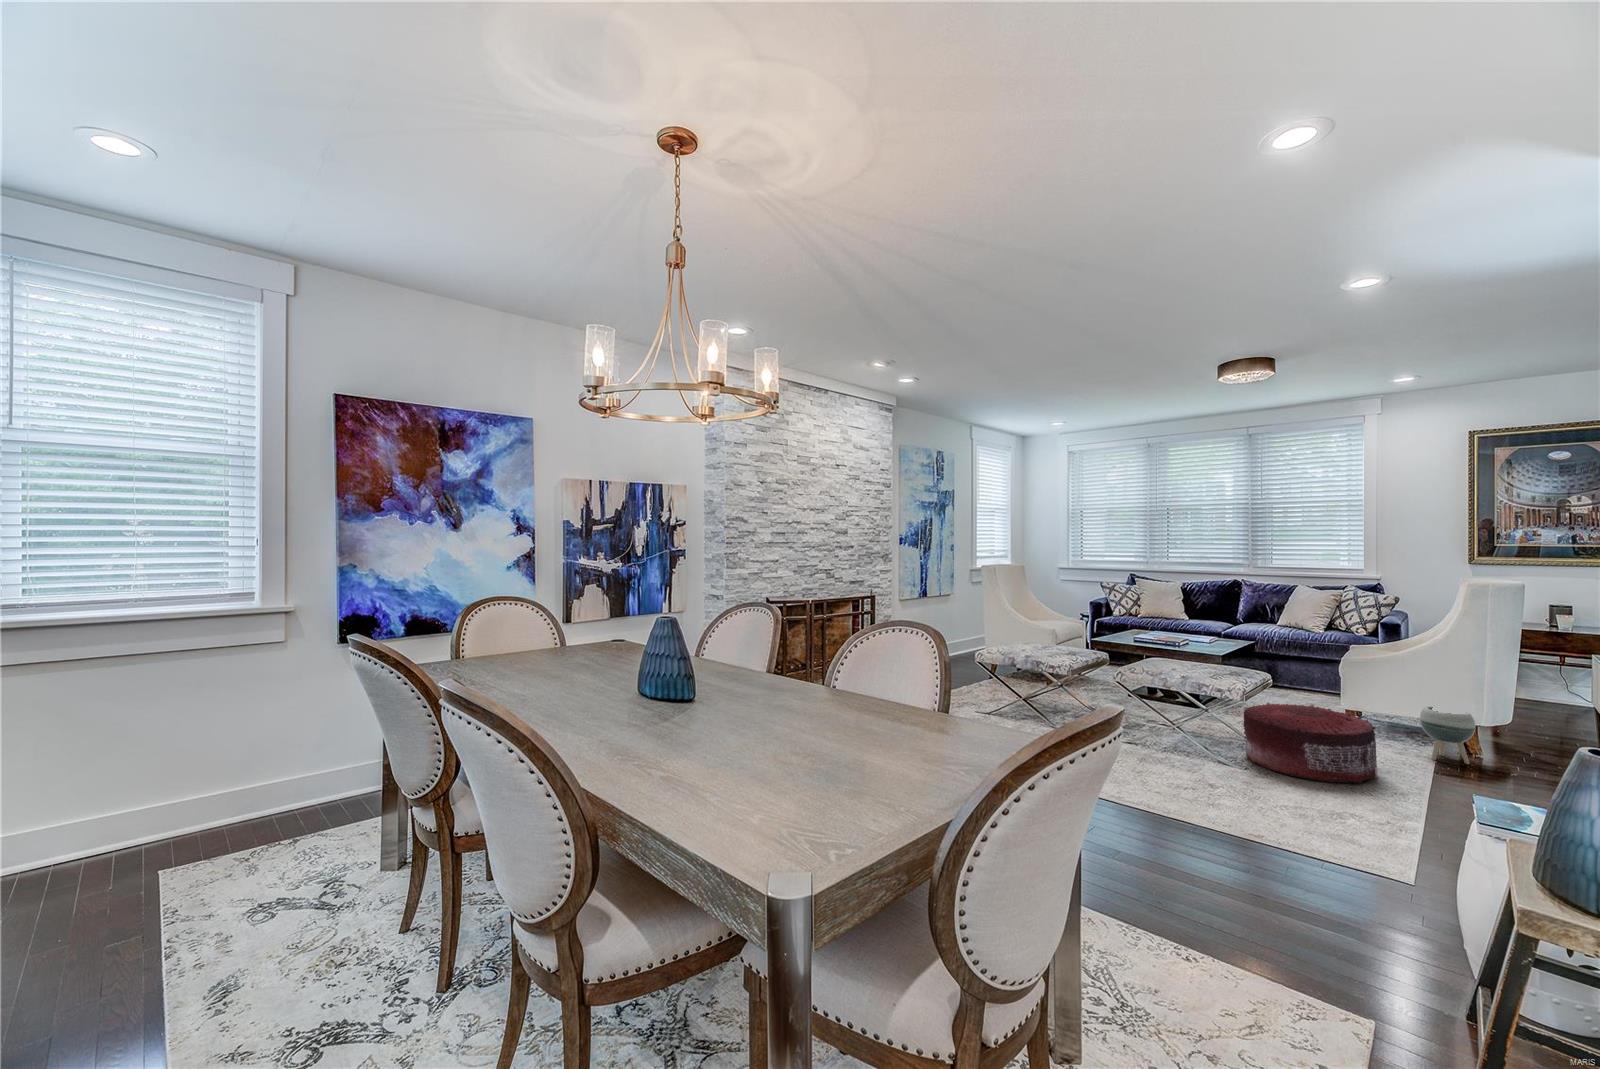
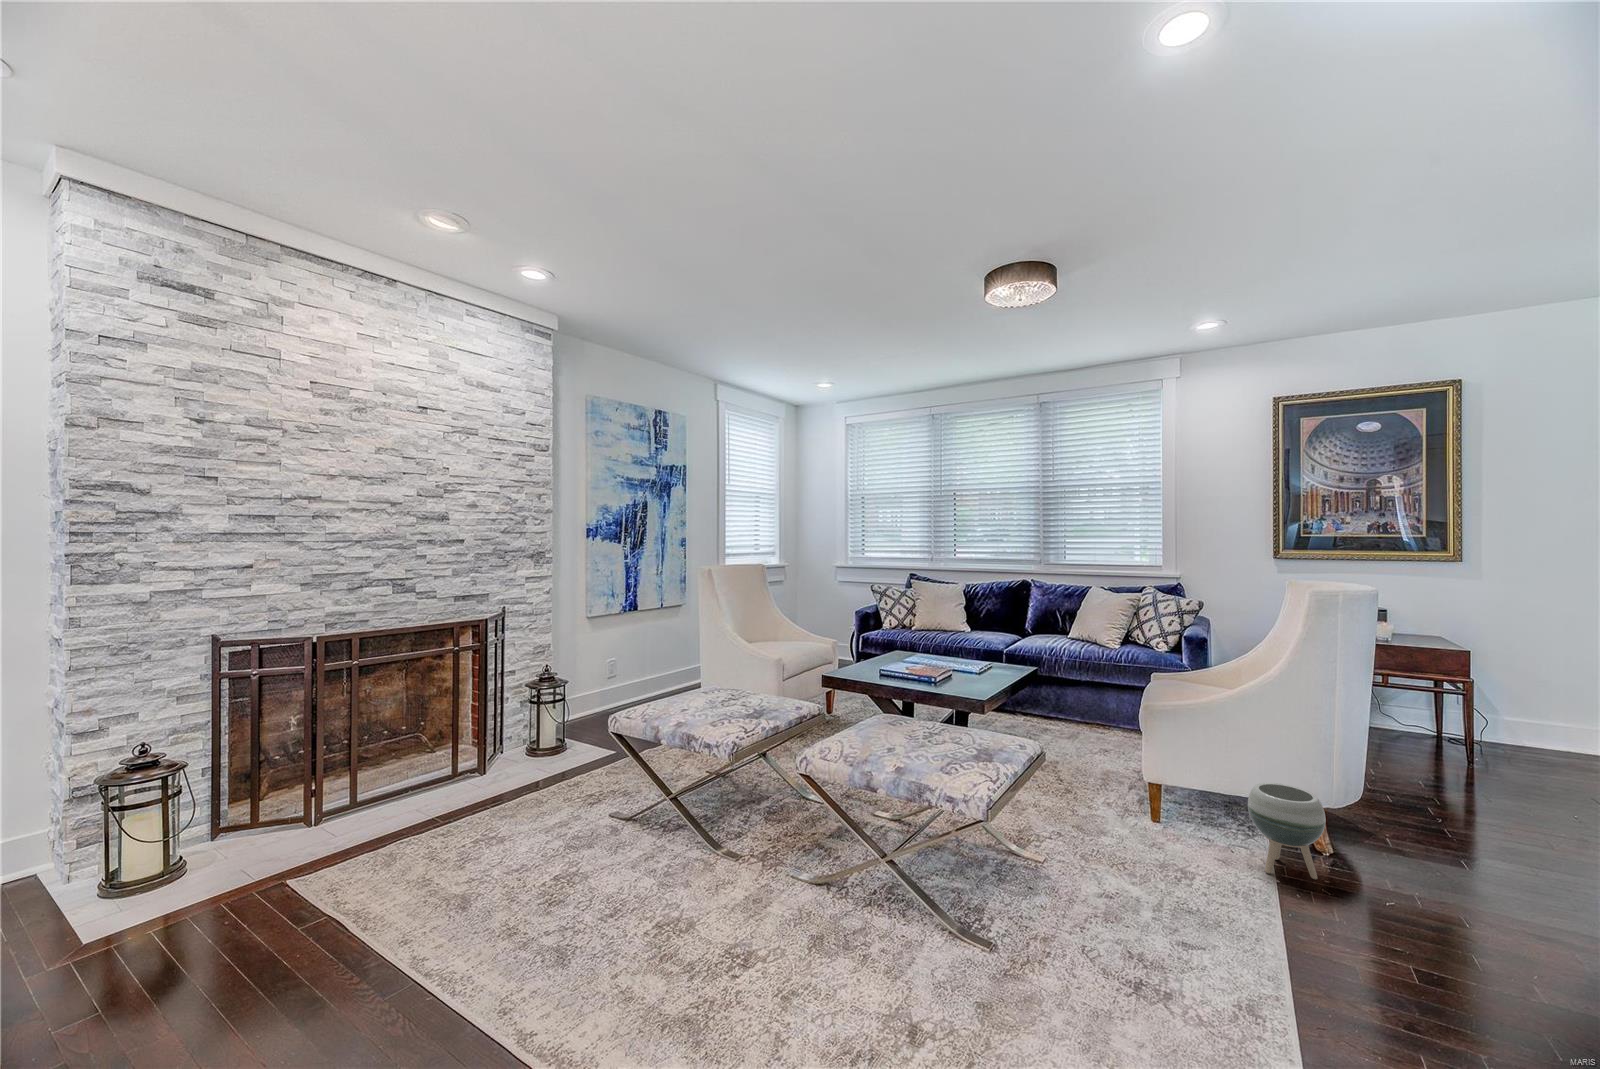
pouf: present [1244,703,1378,783] -> none [995,796,1199,972]

